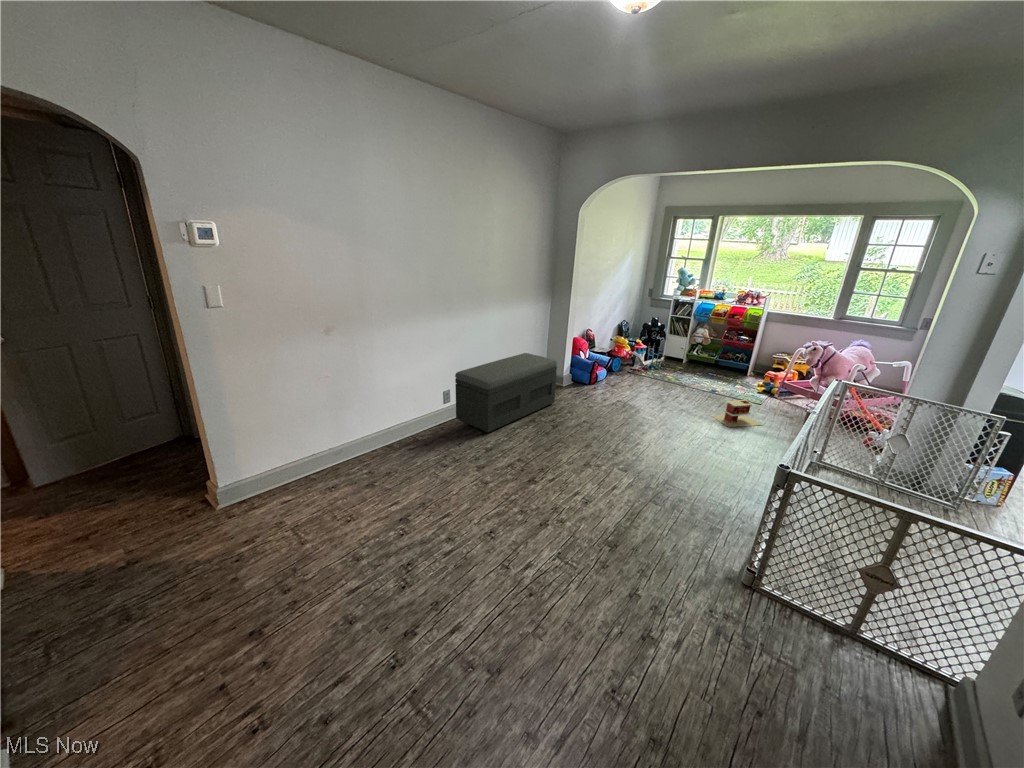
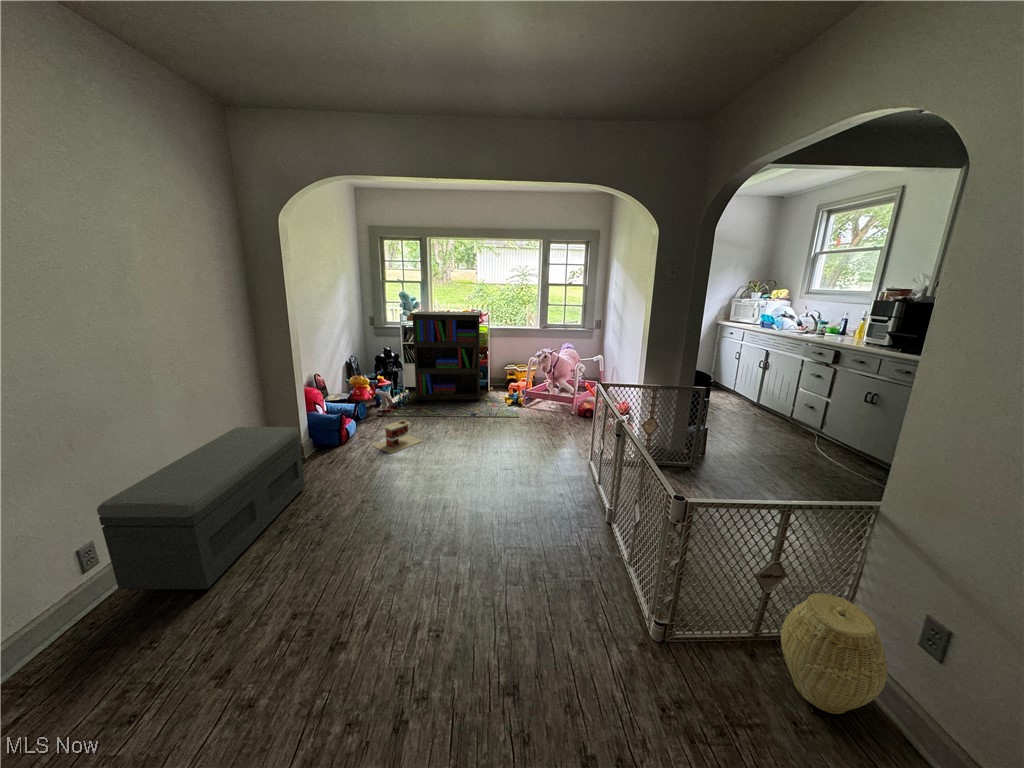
bookshelf: none [668,287,755,381] -> present [412,311,480,400]
toy house: present [711,400,762,427] -> present [373,420,423,453]
woven basket: none [850,603,967,719] -> present [781,593,887,714]

